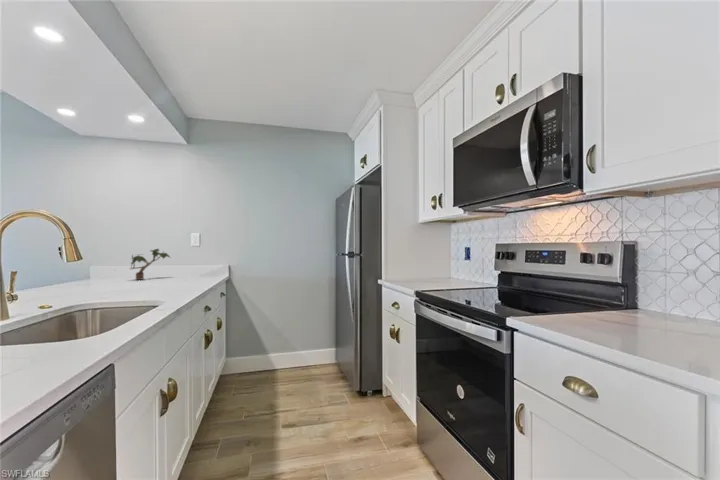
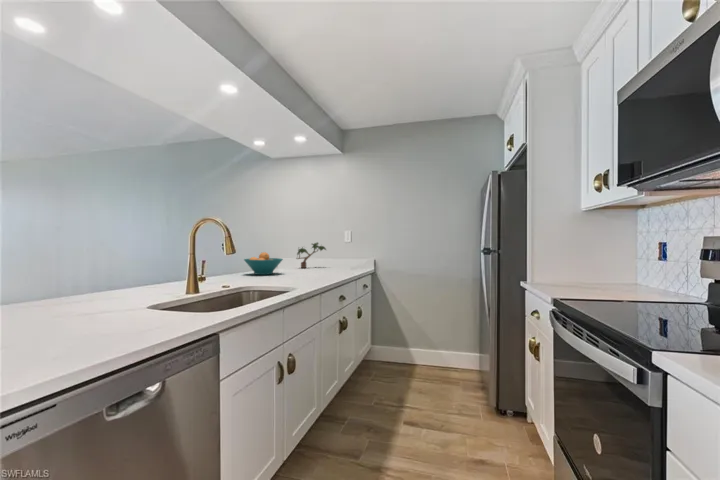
fruit bowl: none [64,262,124,291] -> present [244,252,283,275]

